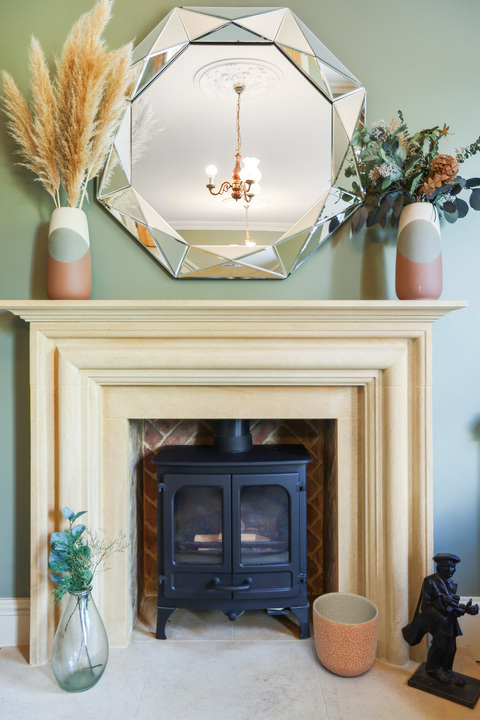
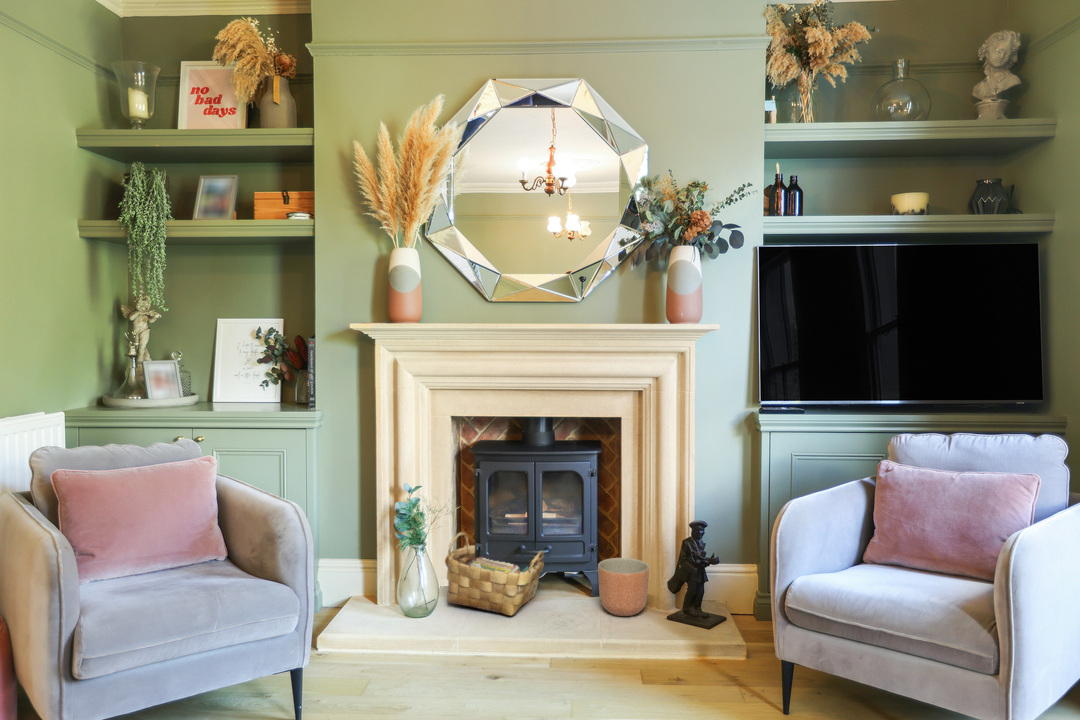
woven basket: none [118,561,244,681] -> present [445,532,544,616]

